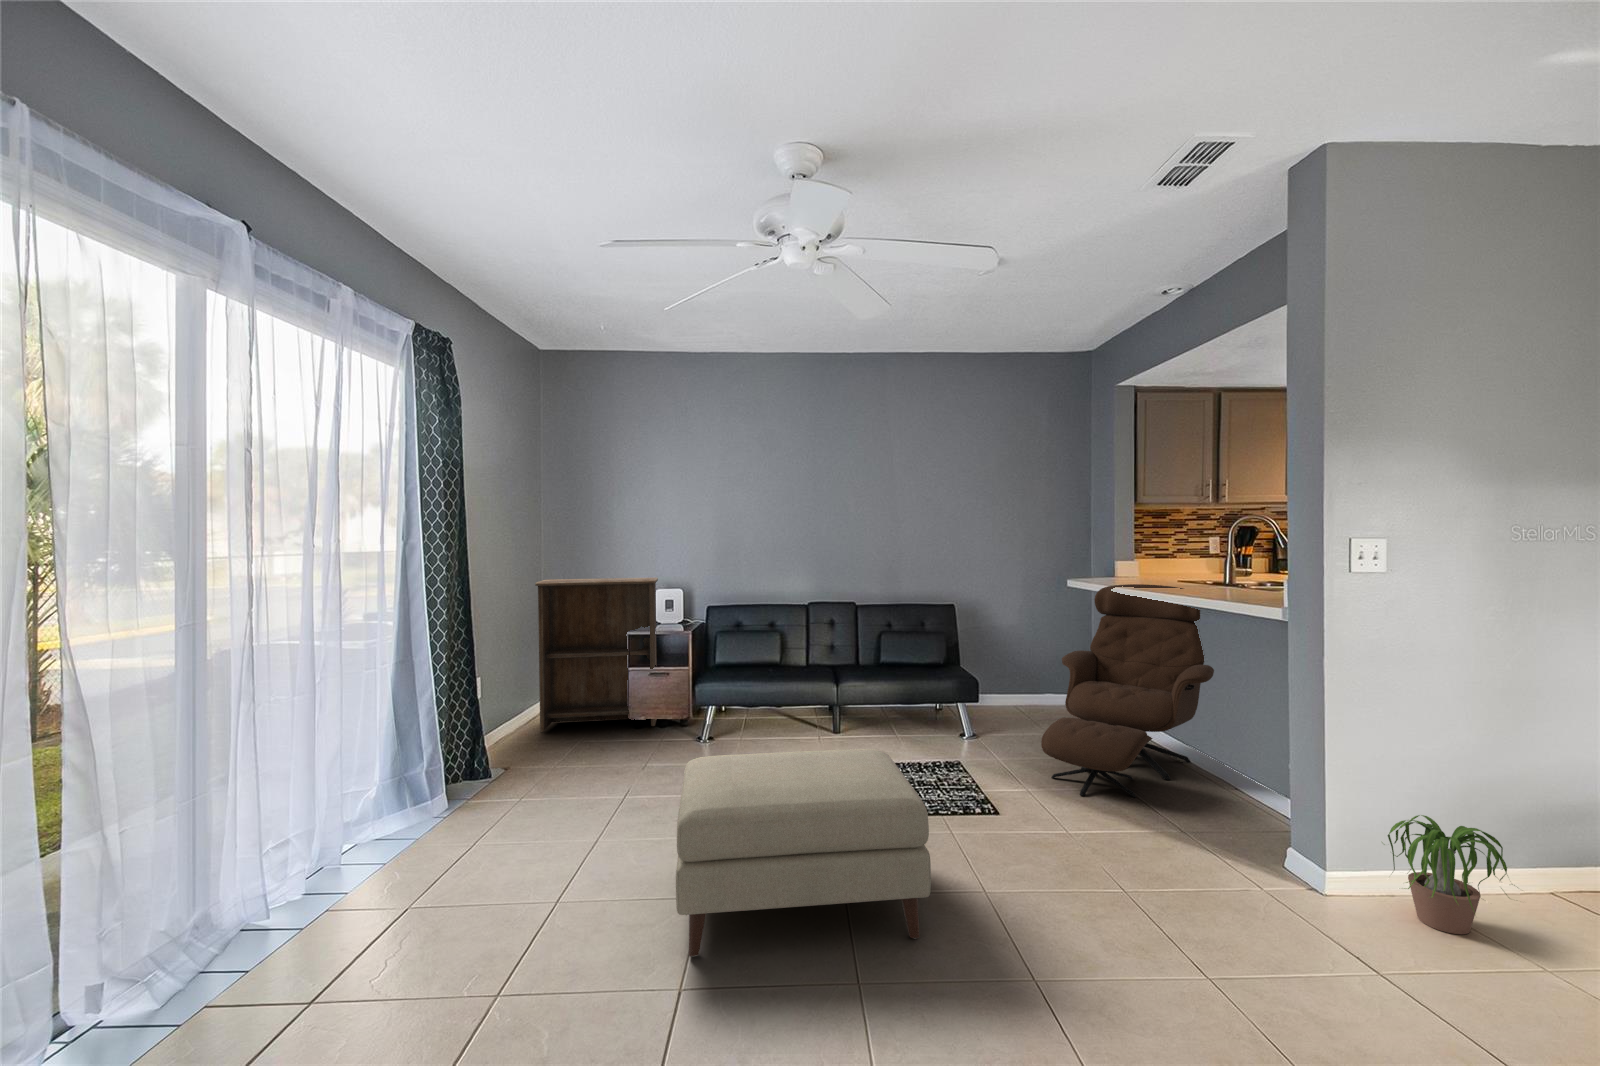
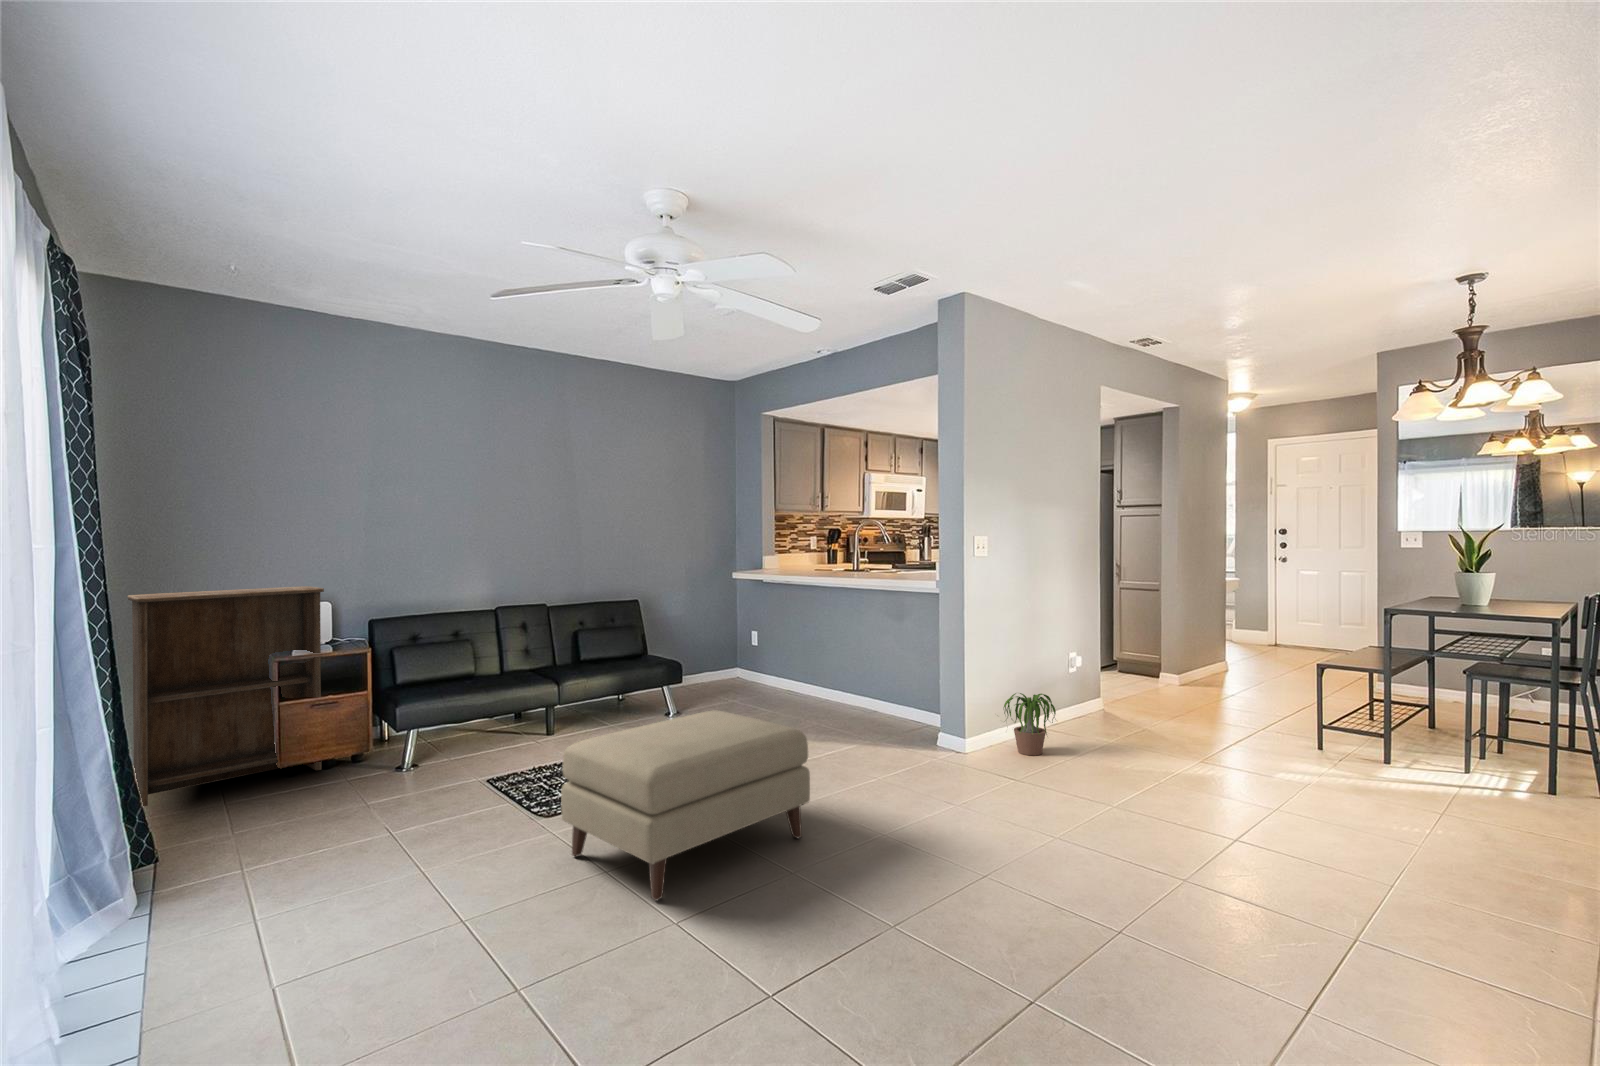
lounge chair: present [1041,584,1214,797] -> none [754,572,864,737]

